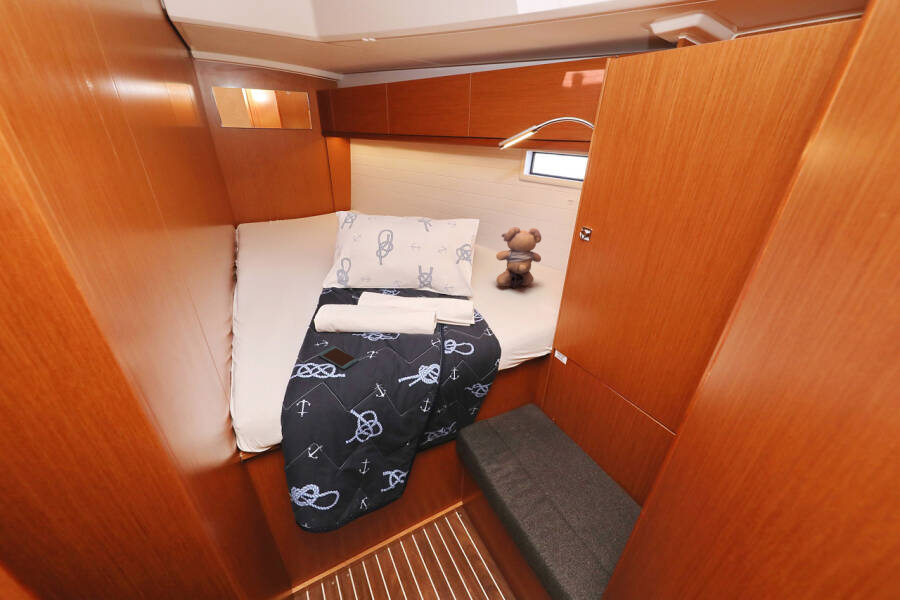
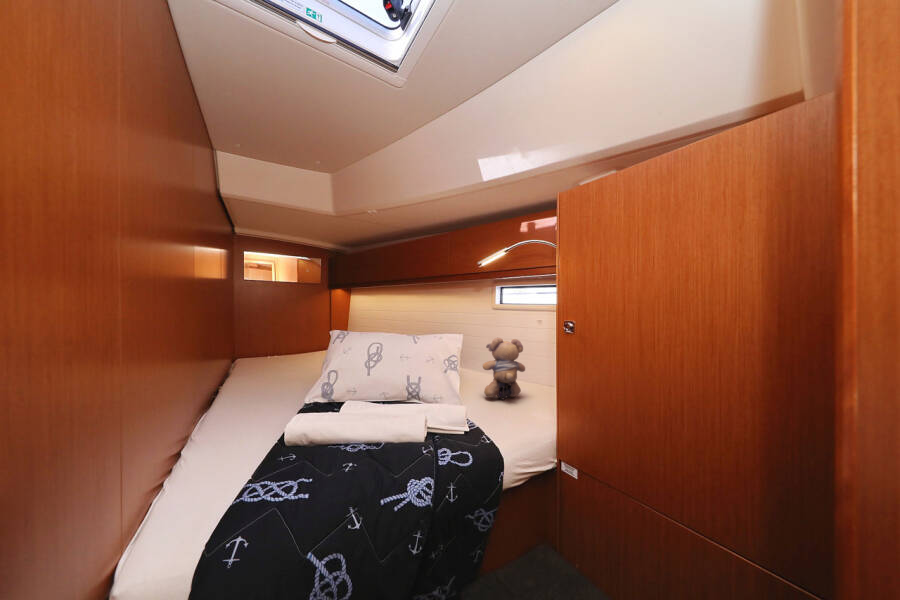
smartphone: present [318,346,359,369] -> none [279,460,331,488]

